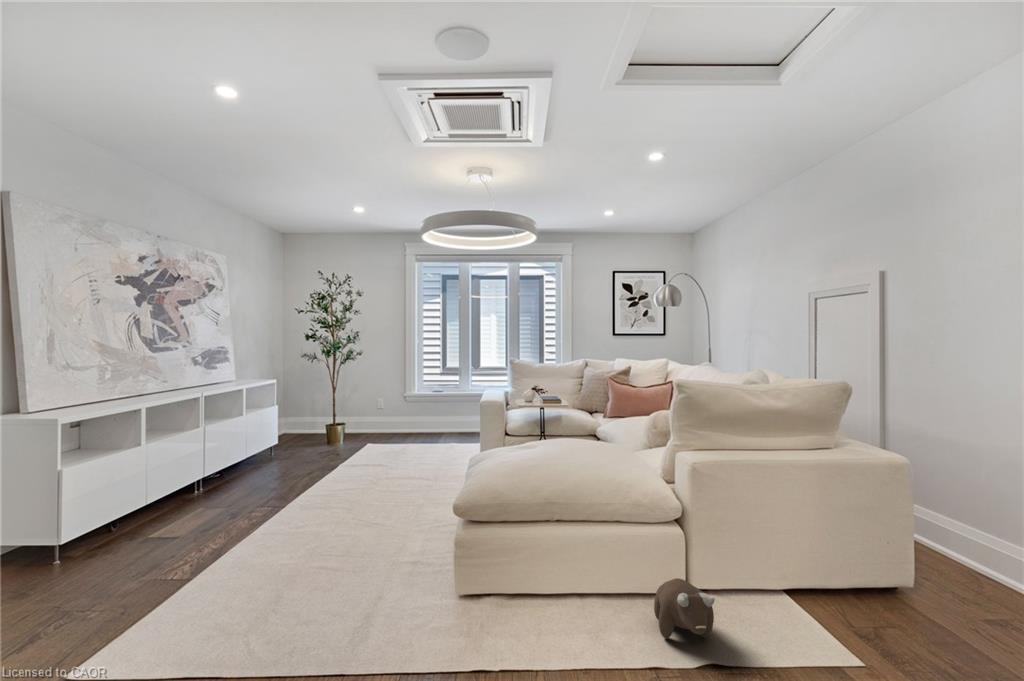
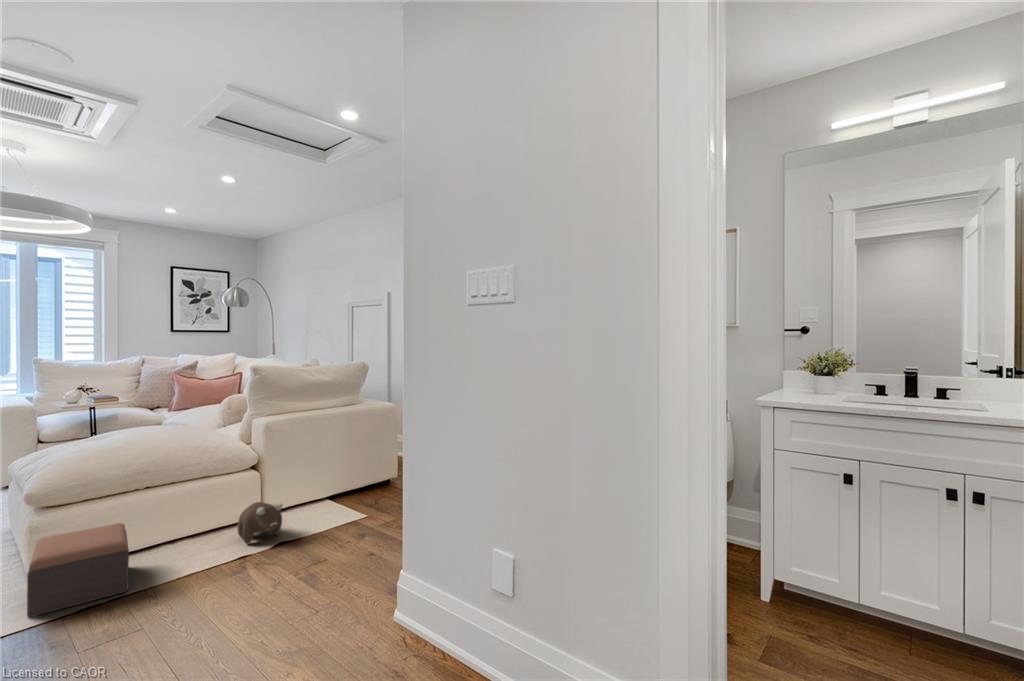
footstool: none [440,555,534,659] -> present [27,523,129,617]

